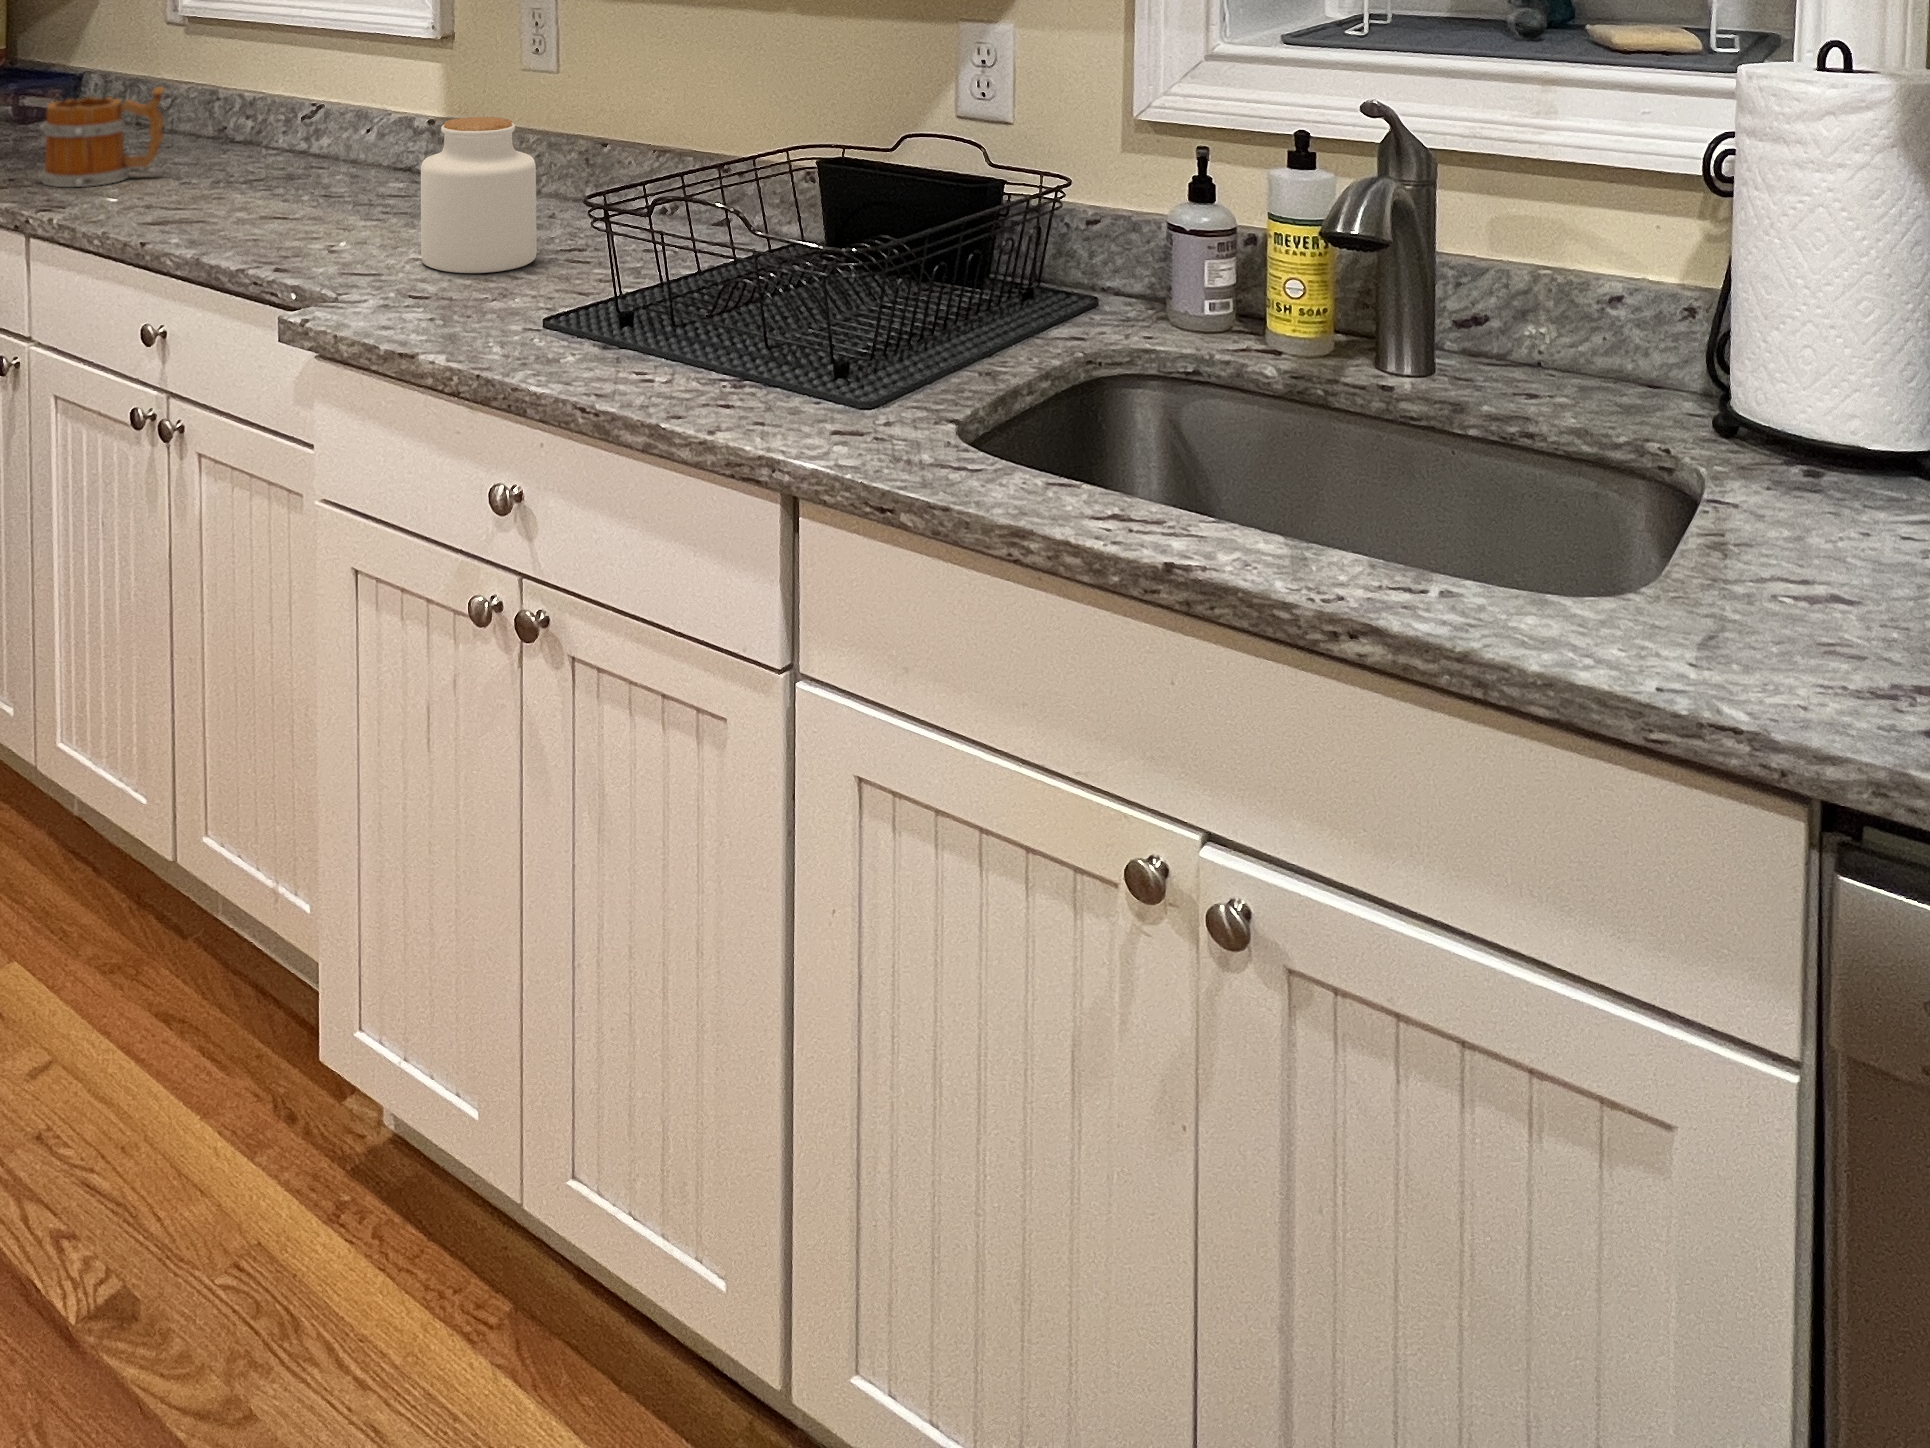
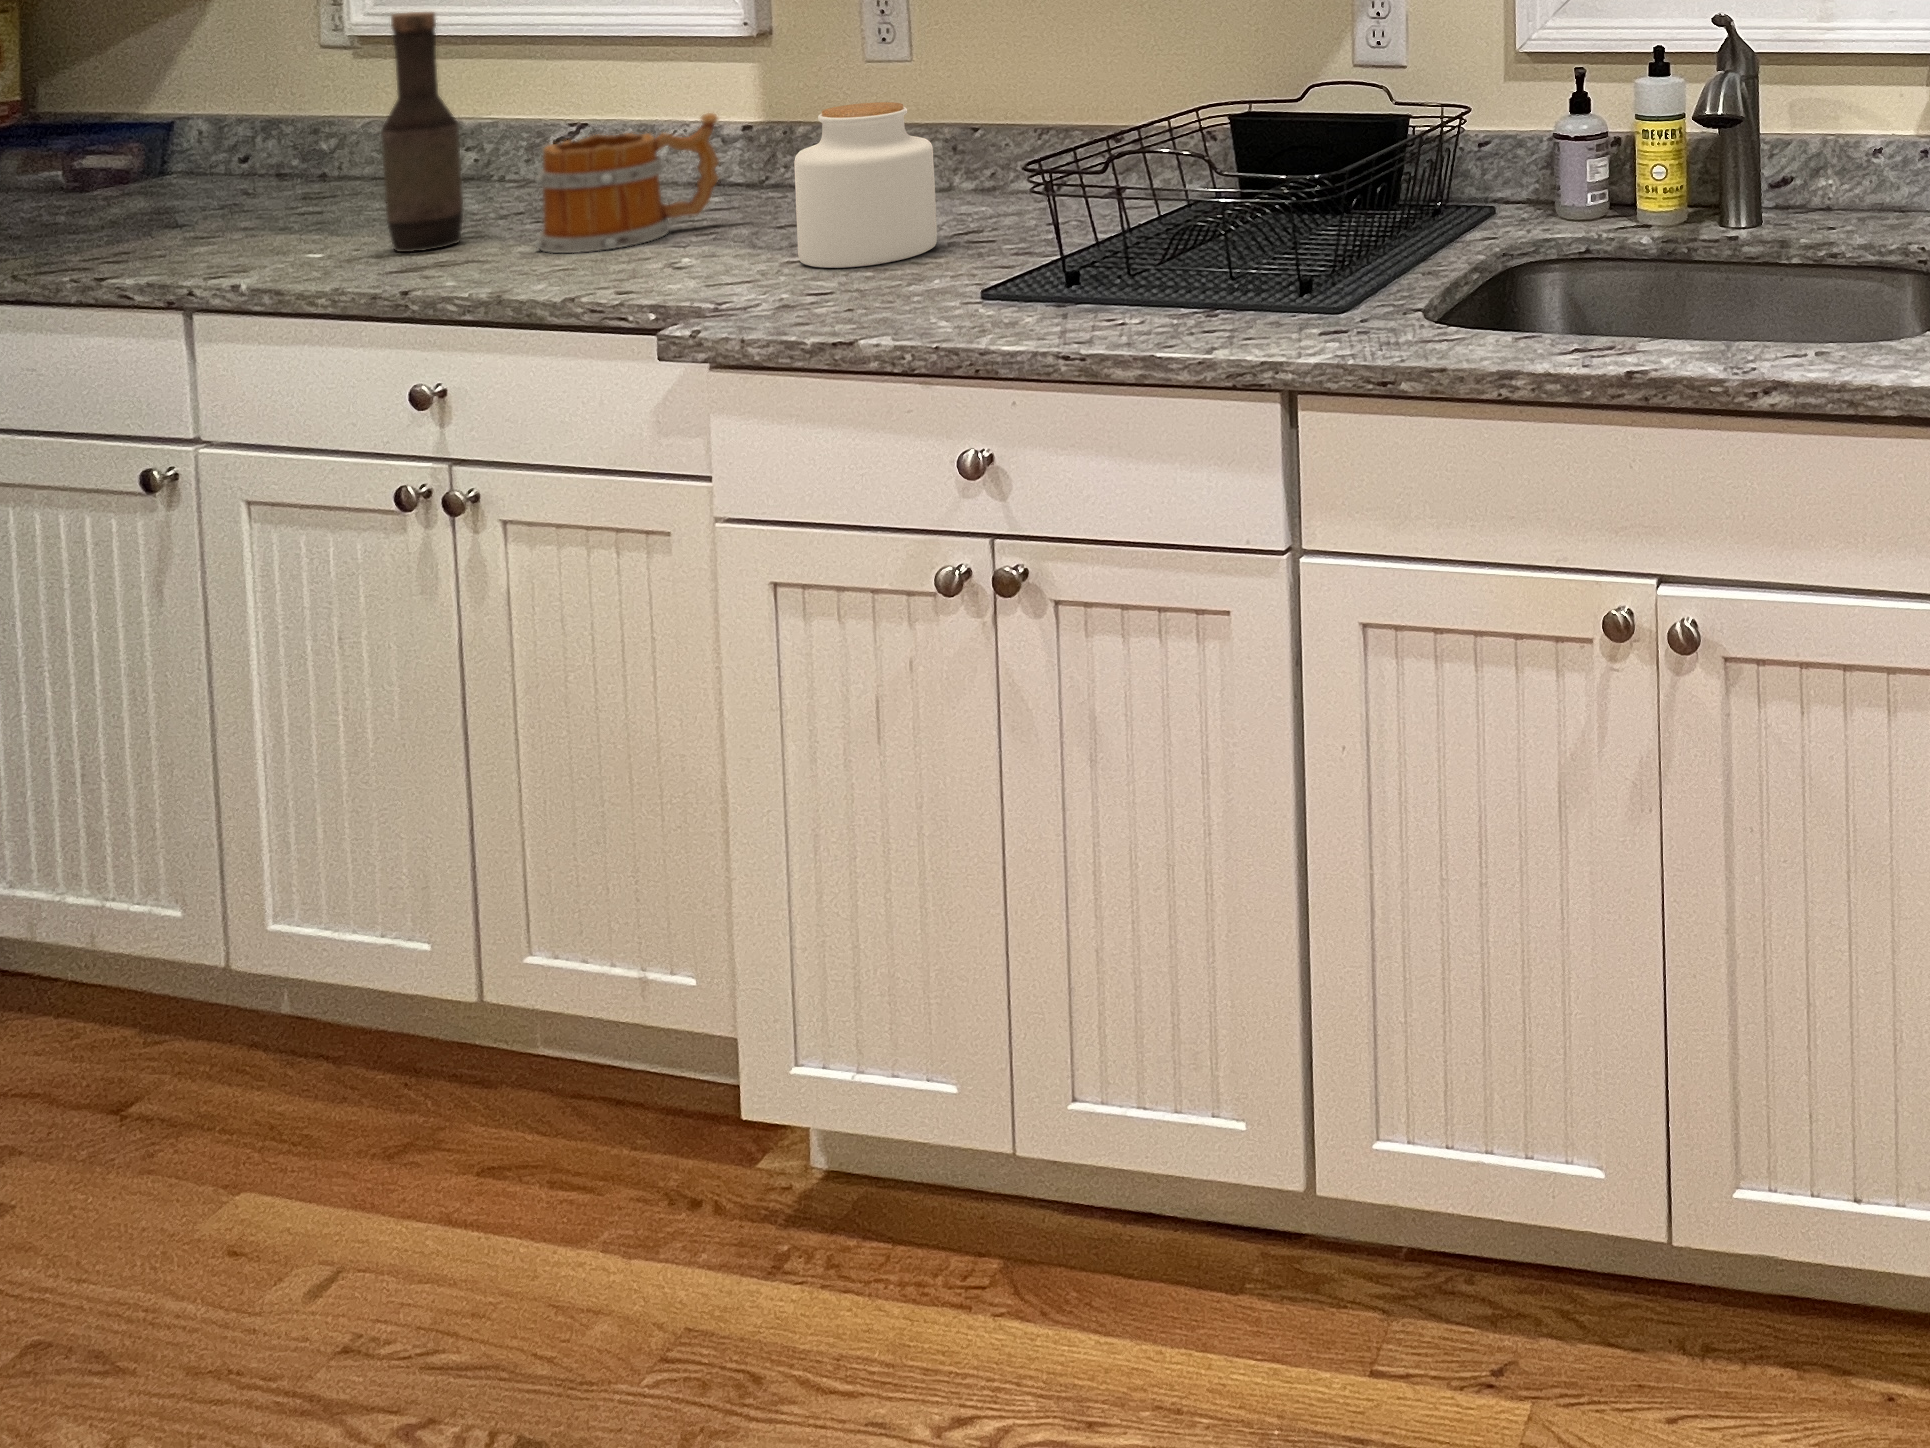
bottle: none [159,7,211,207] -> present [381,12,463,252]
mug: present [39,87,165,187] -> present [535,113,719,253]

